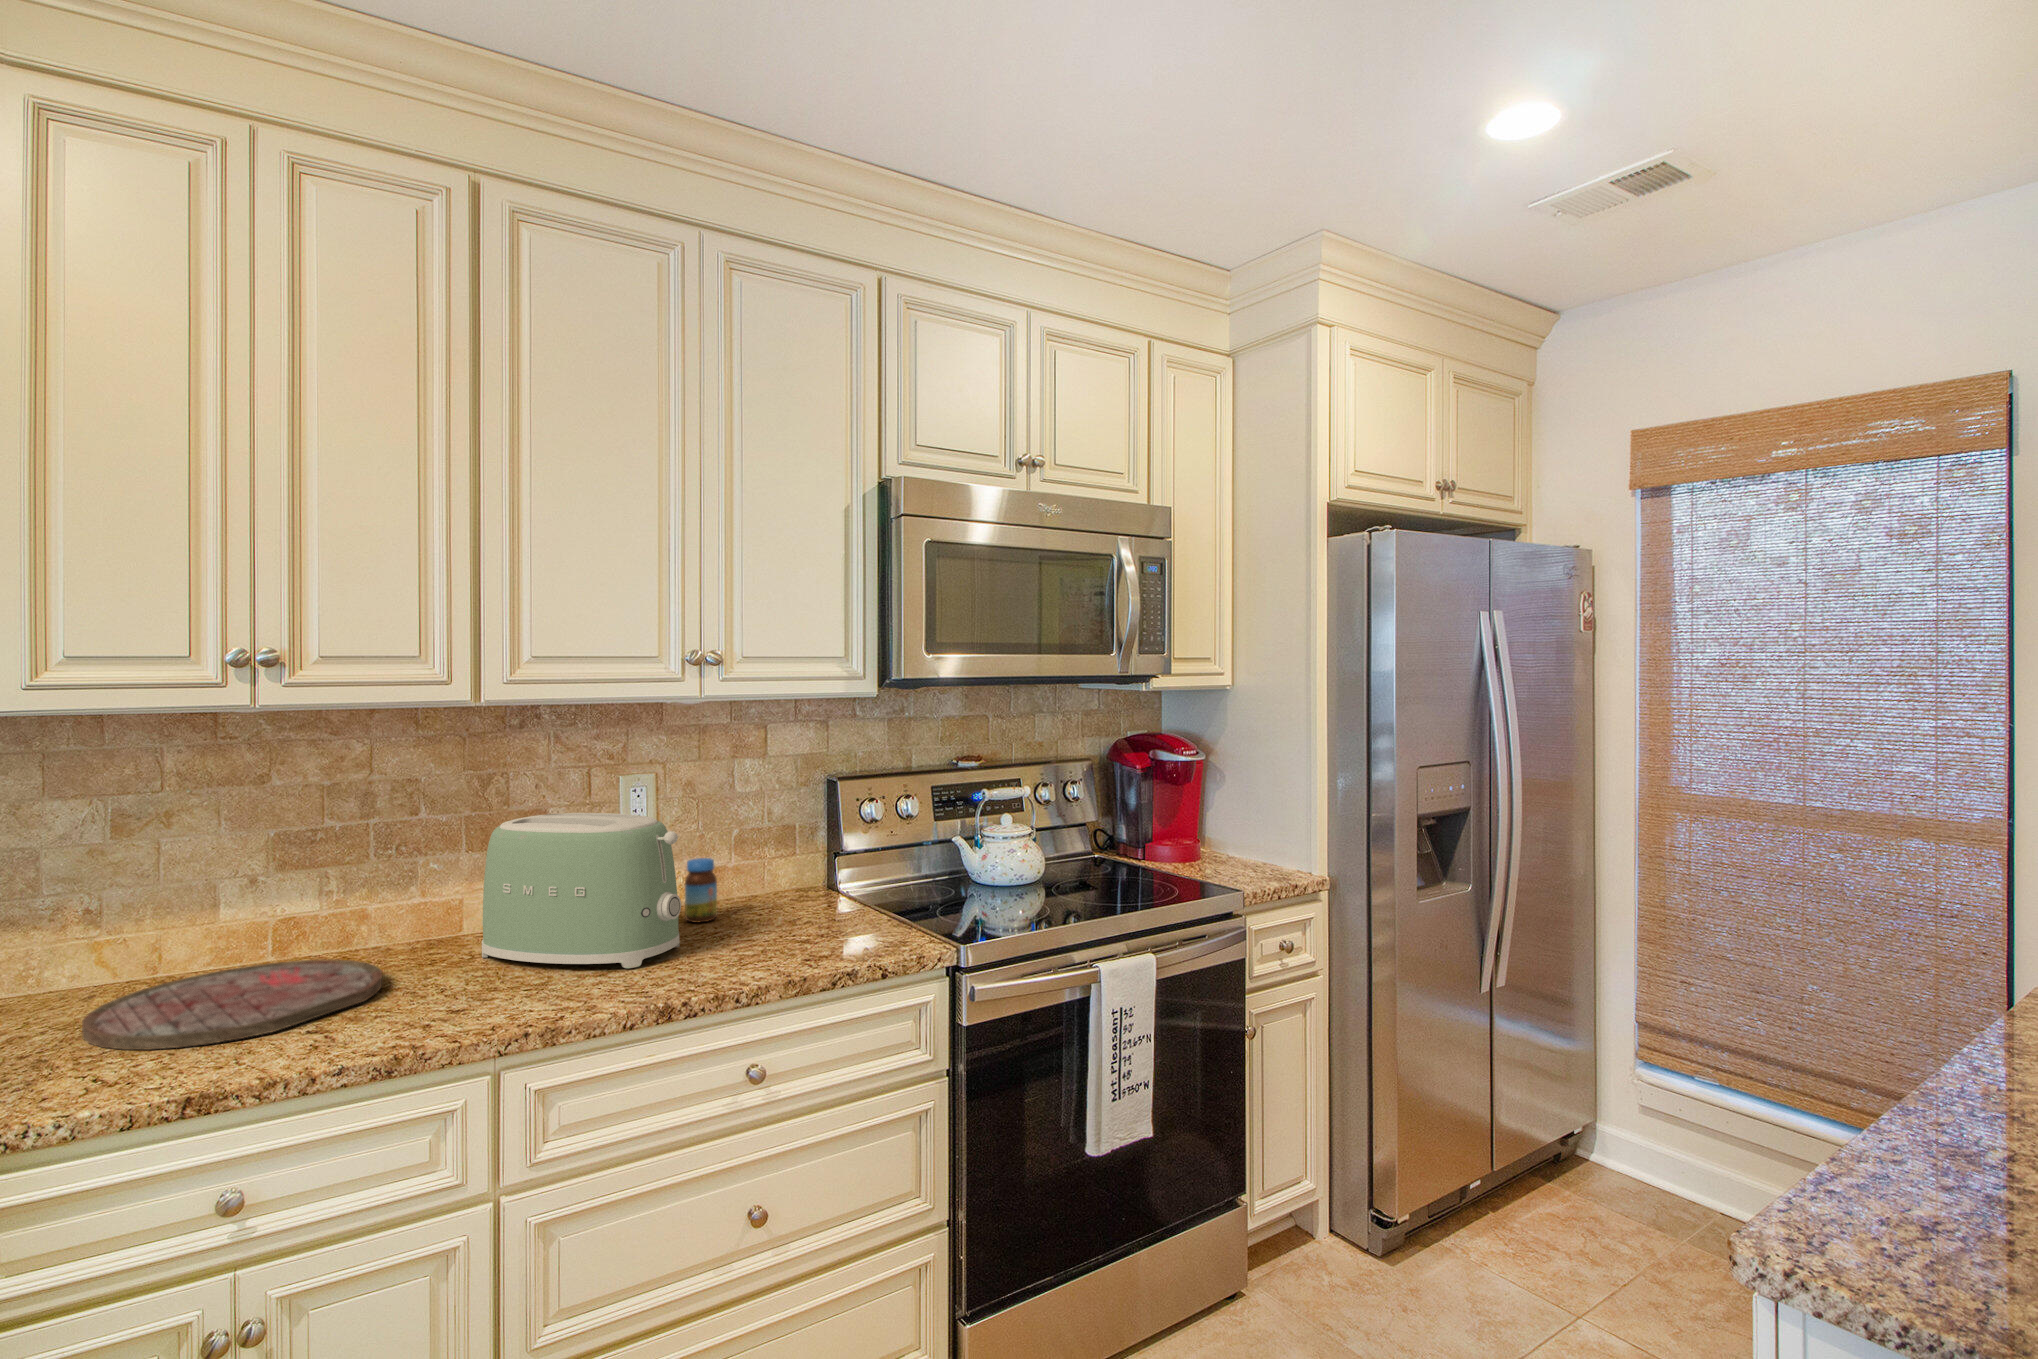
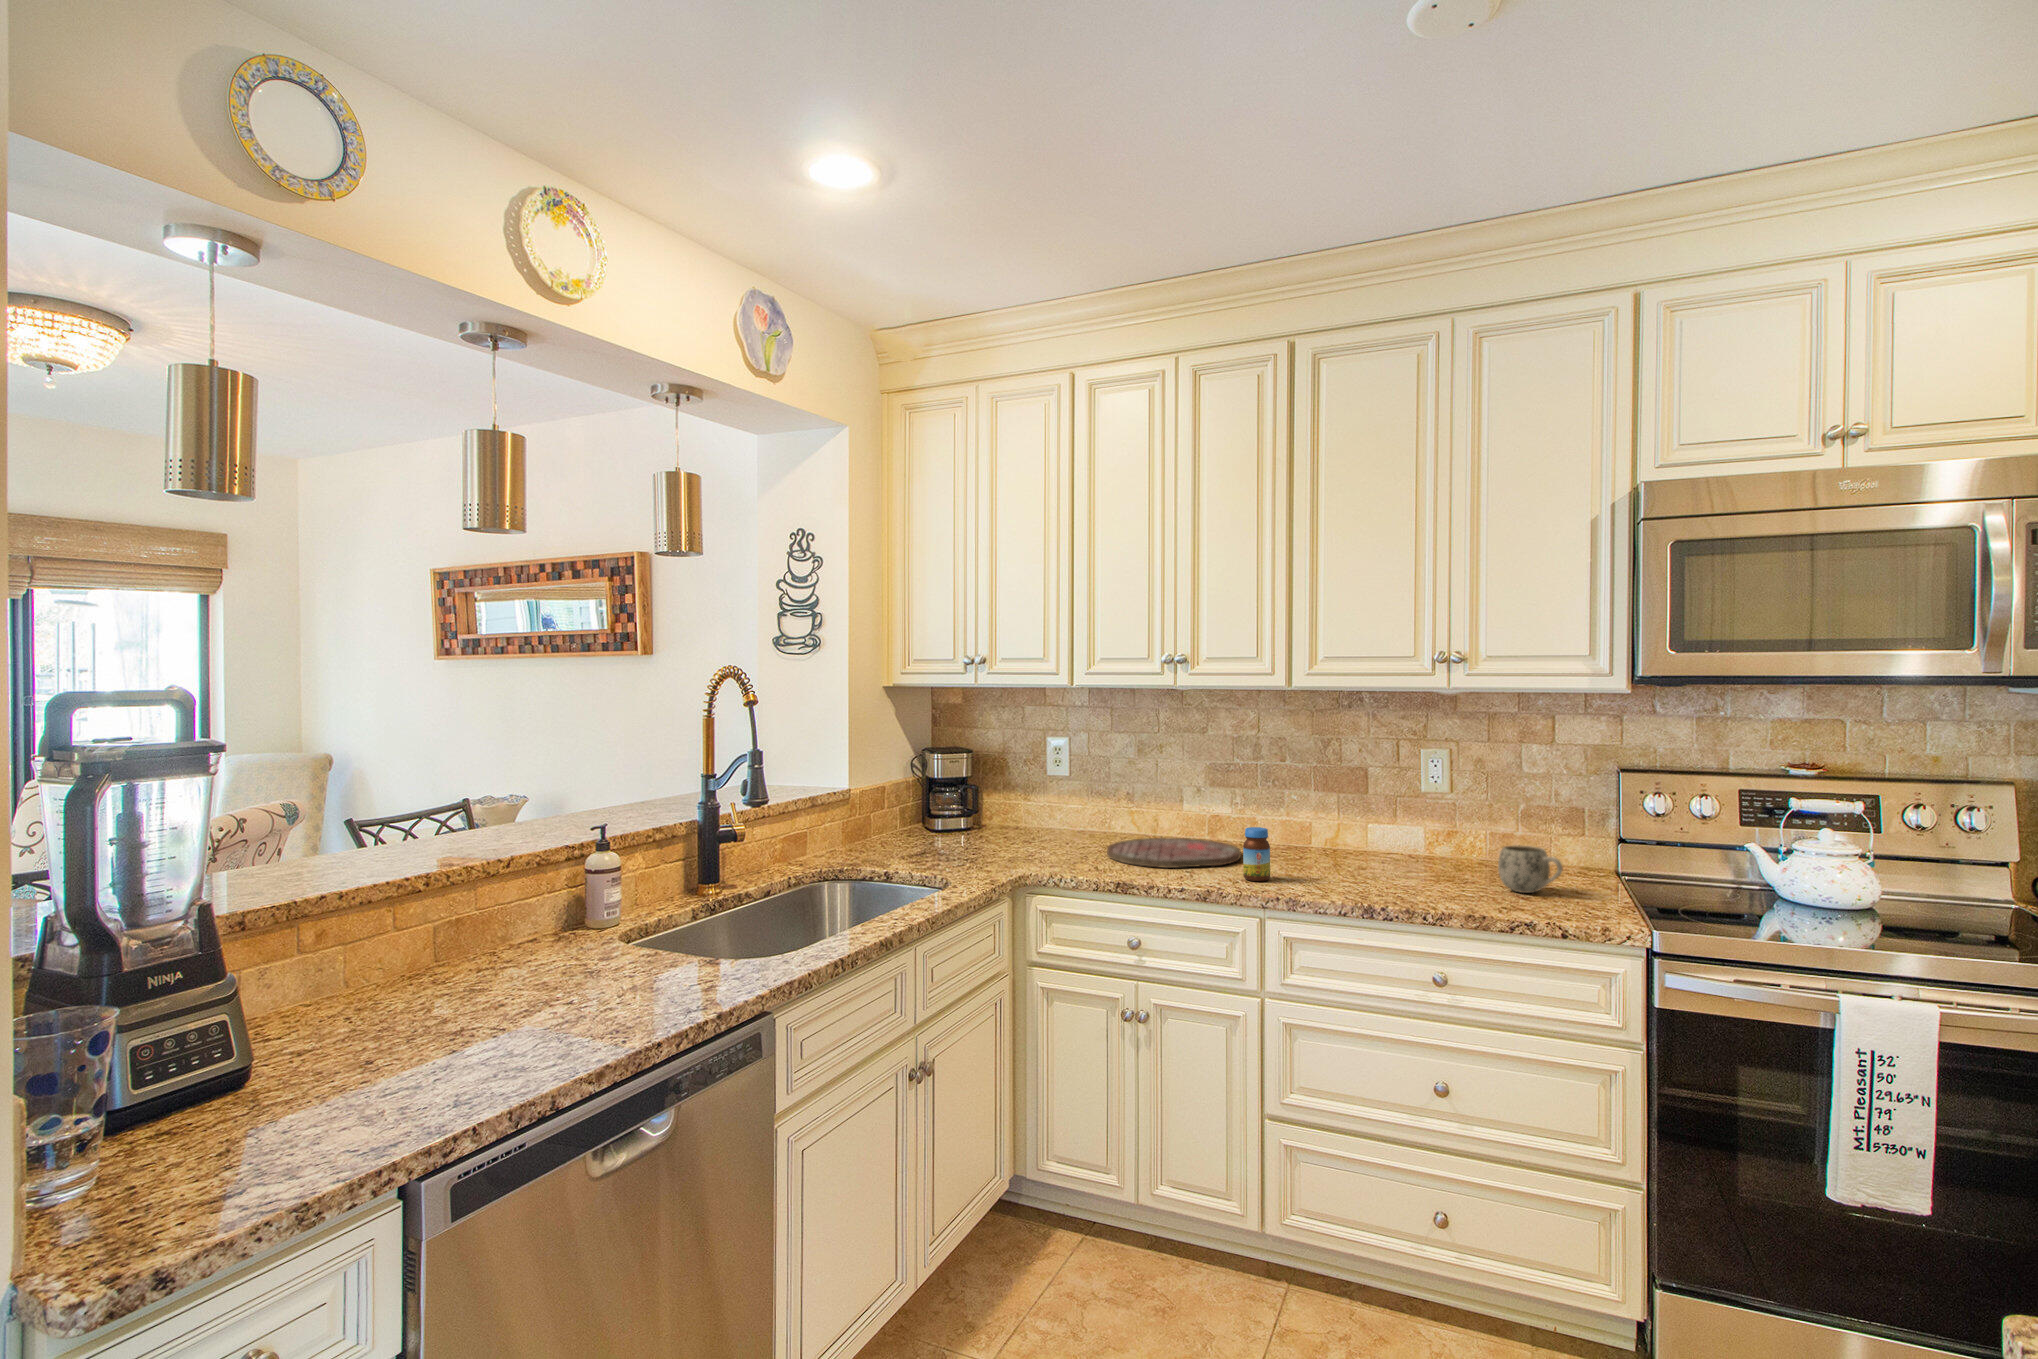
toaster: present [482,813,681,968] -> none [1304,770,1427,884]
jar: present [685,858,718,922] -> present [1243,827,1270,881]
mug: none [763,879,836,936] -> present [1498,845,1562,893]

